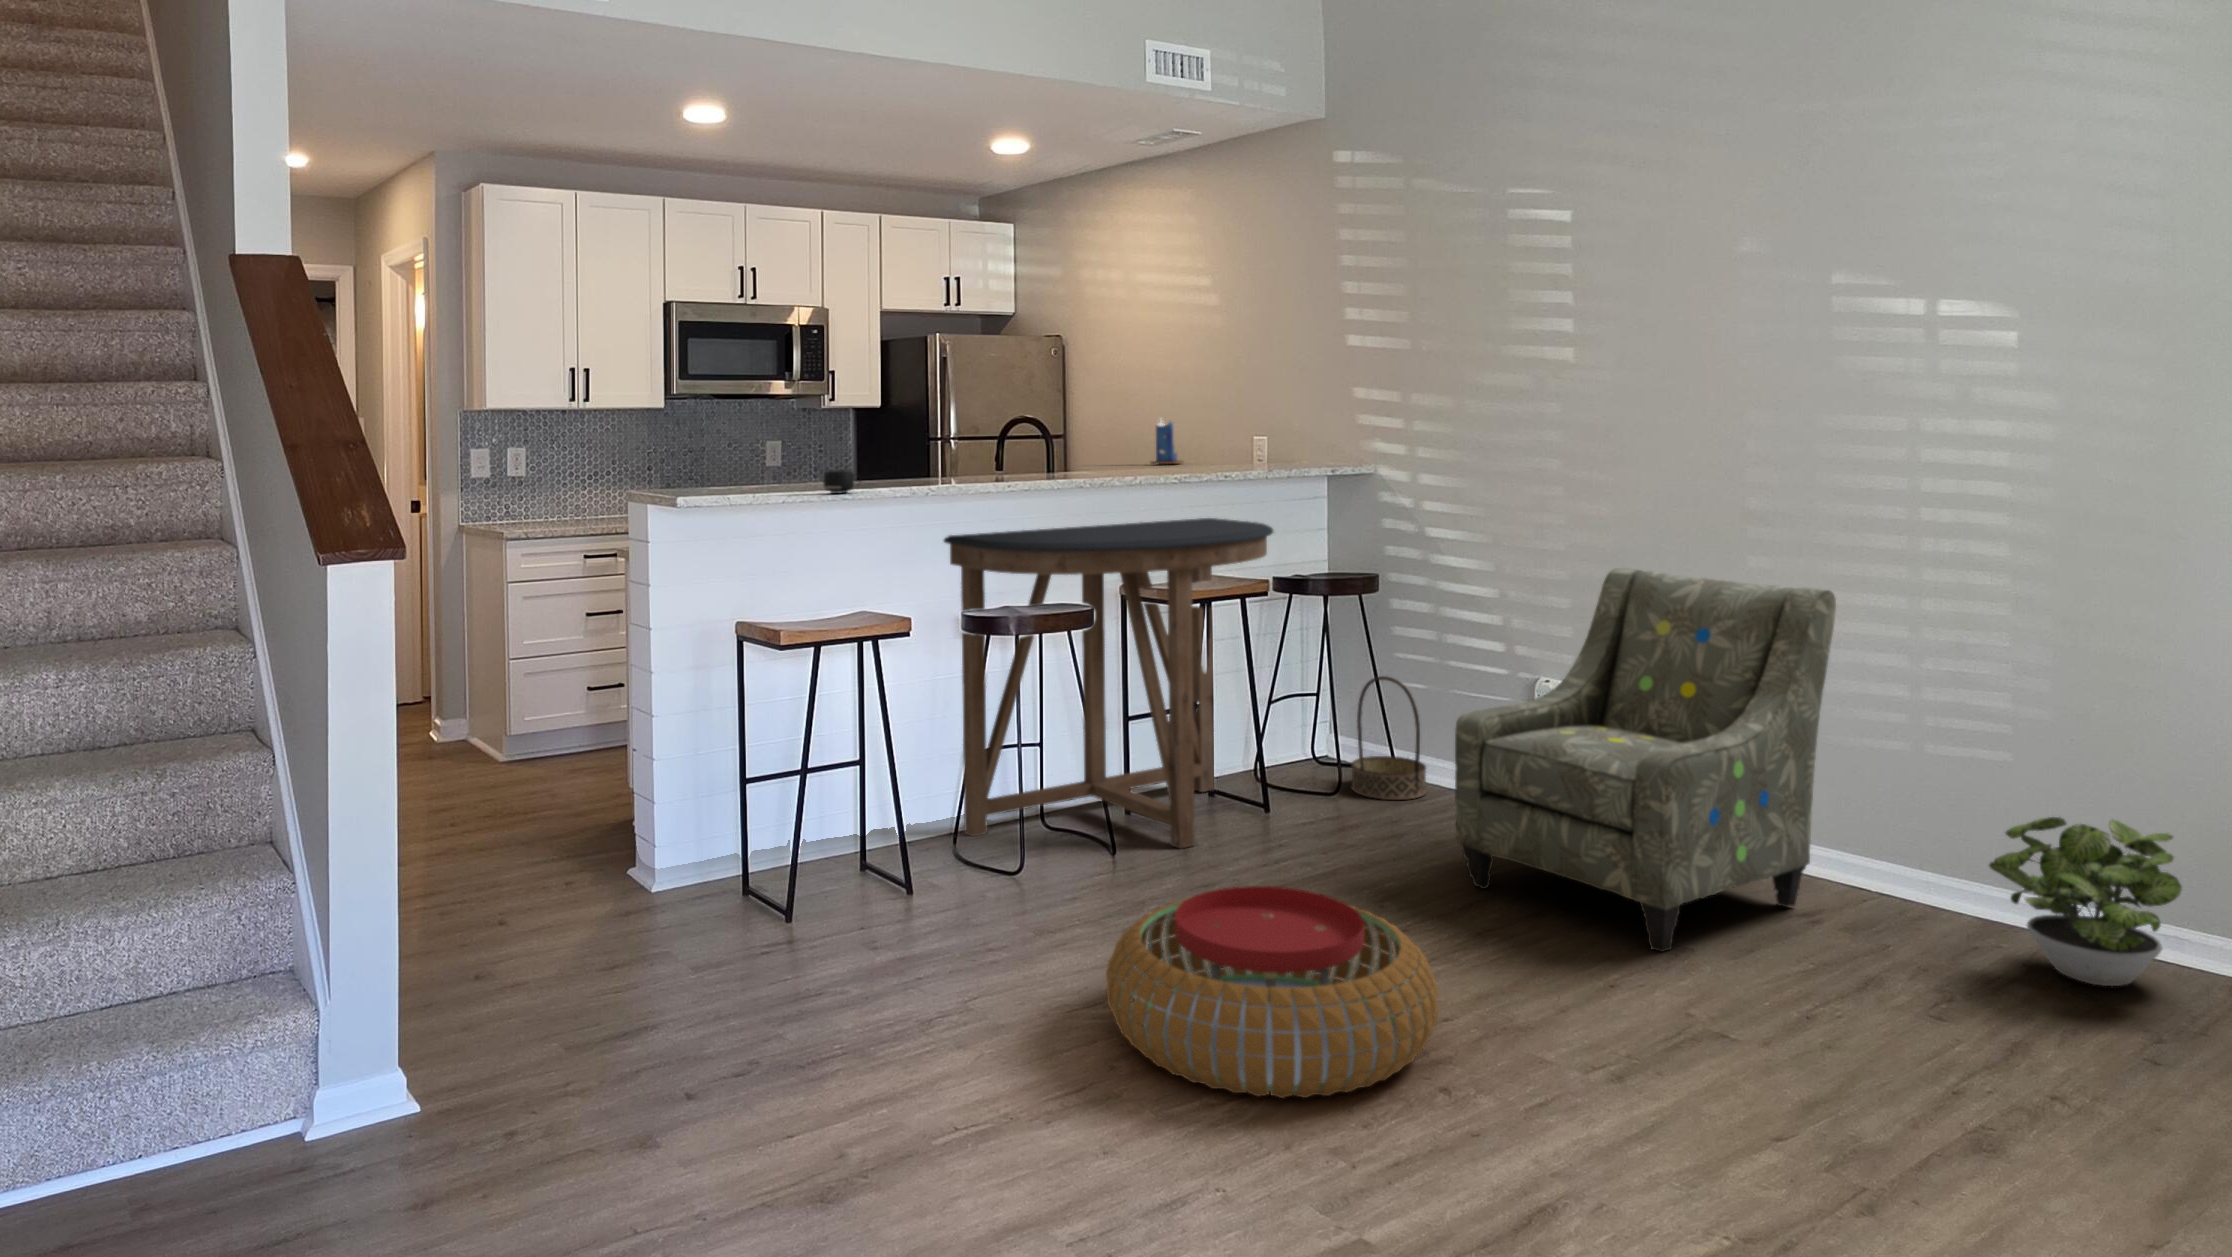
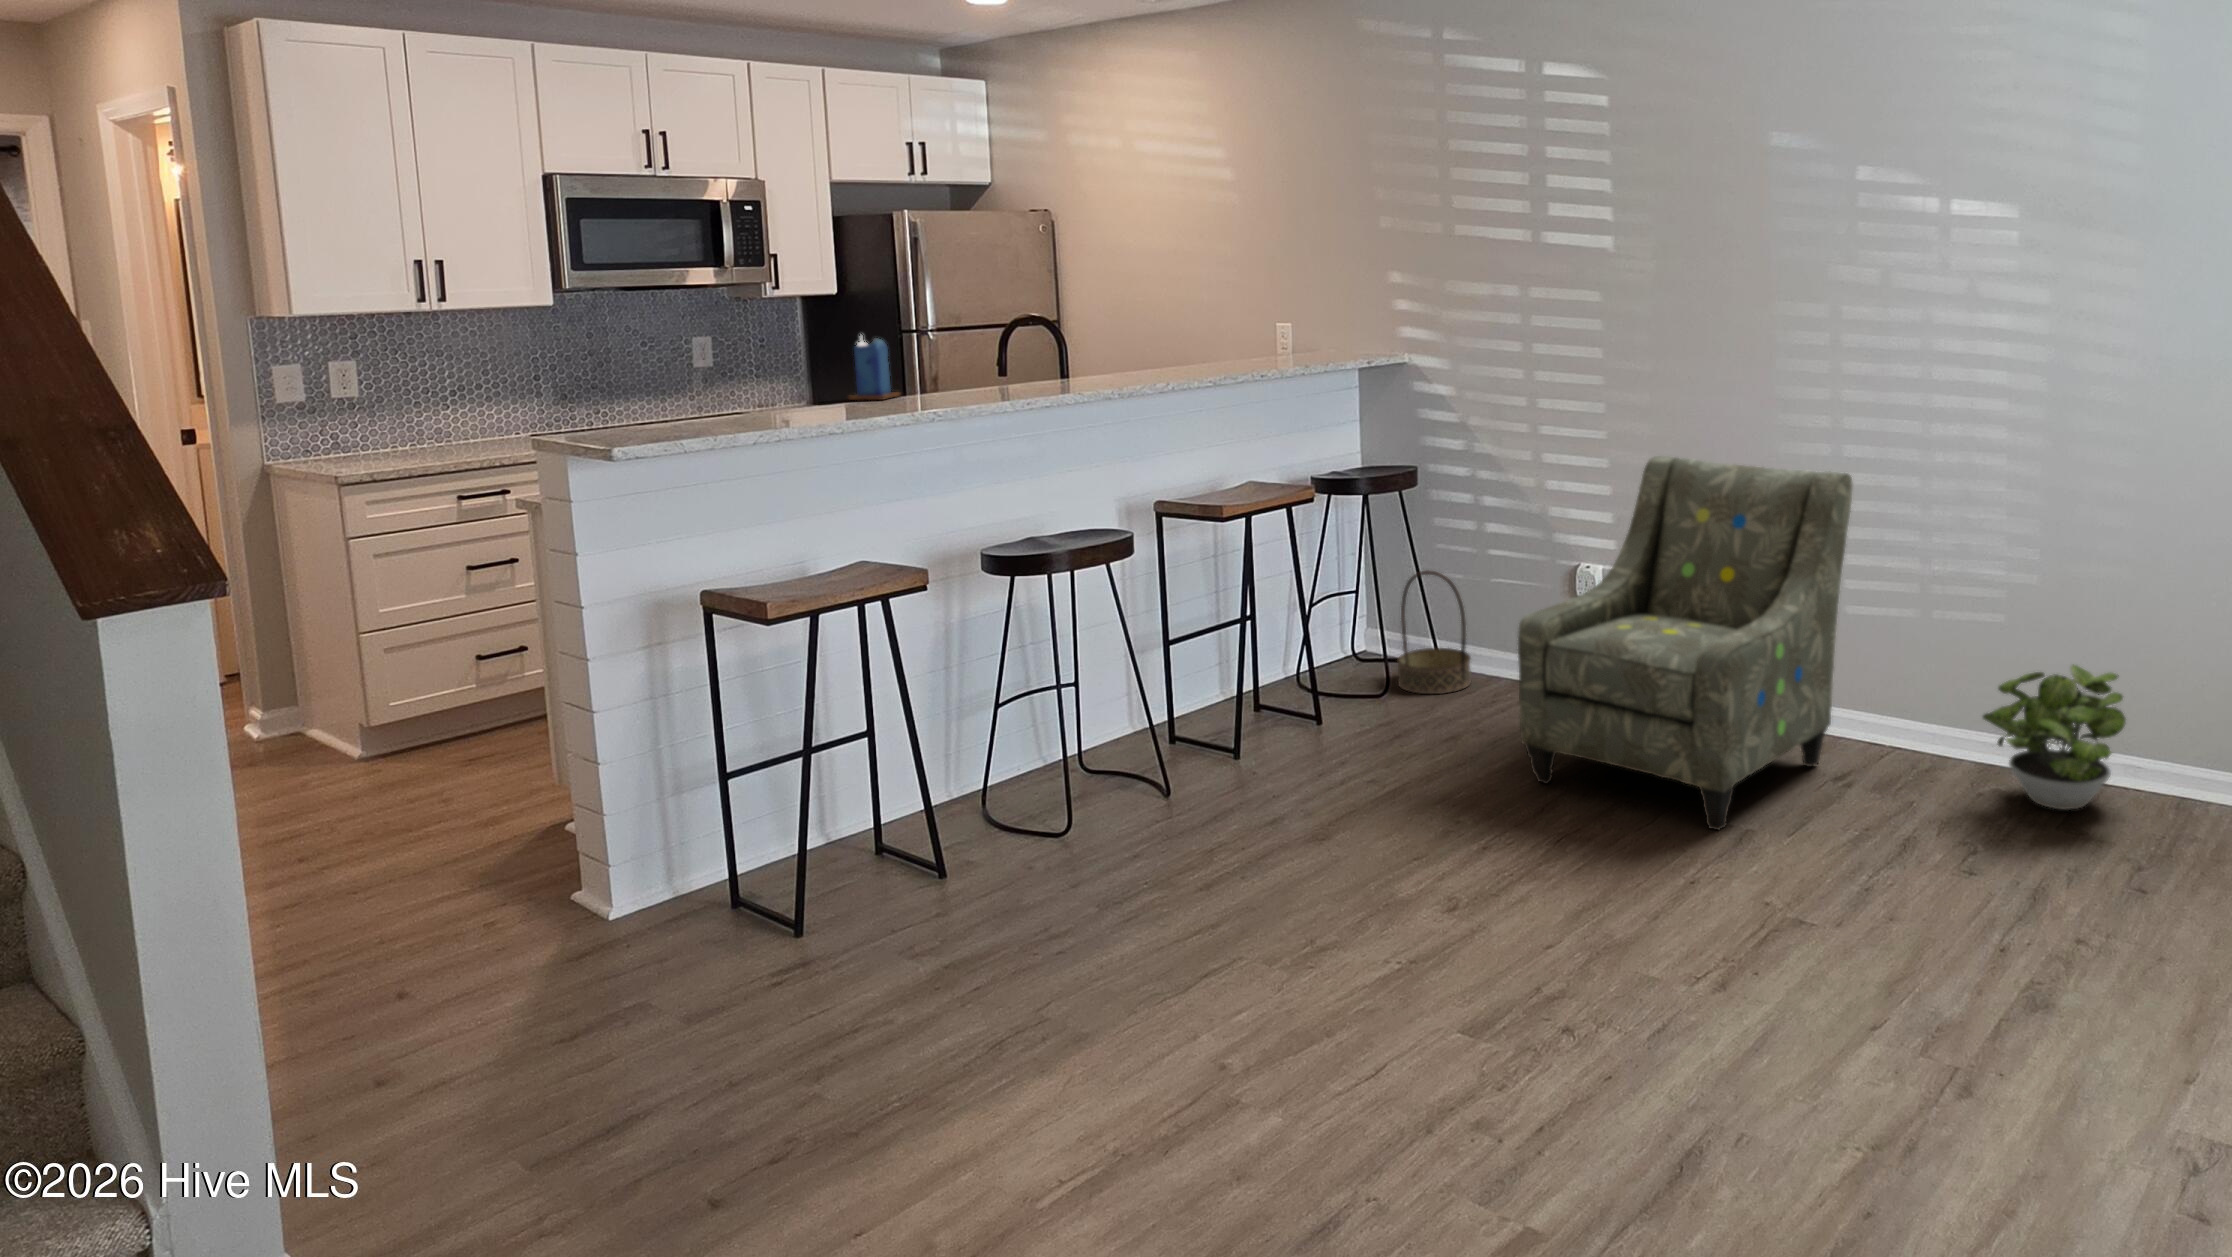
candle: present [1151,422,1182,464] -> present [849,337,899,400]
mug: present [823,470,859,494] -> none [795,391,842,420]
console table: present [944,518,1273,849] -> none [953,419,1320,793]
pouf: present [1106,886,1438,1098] -> none [1202,833,1545,1064]

